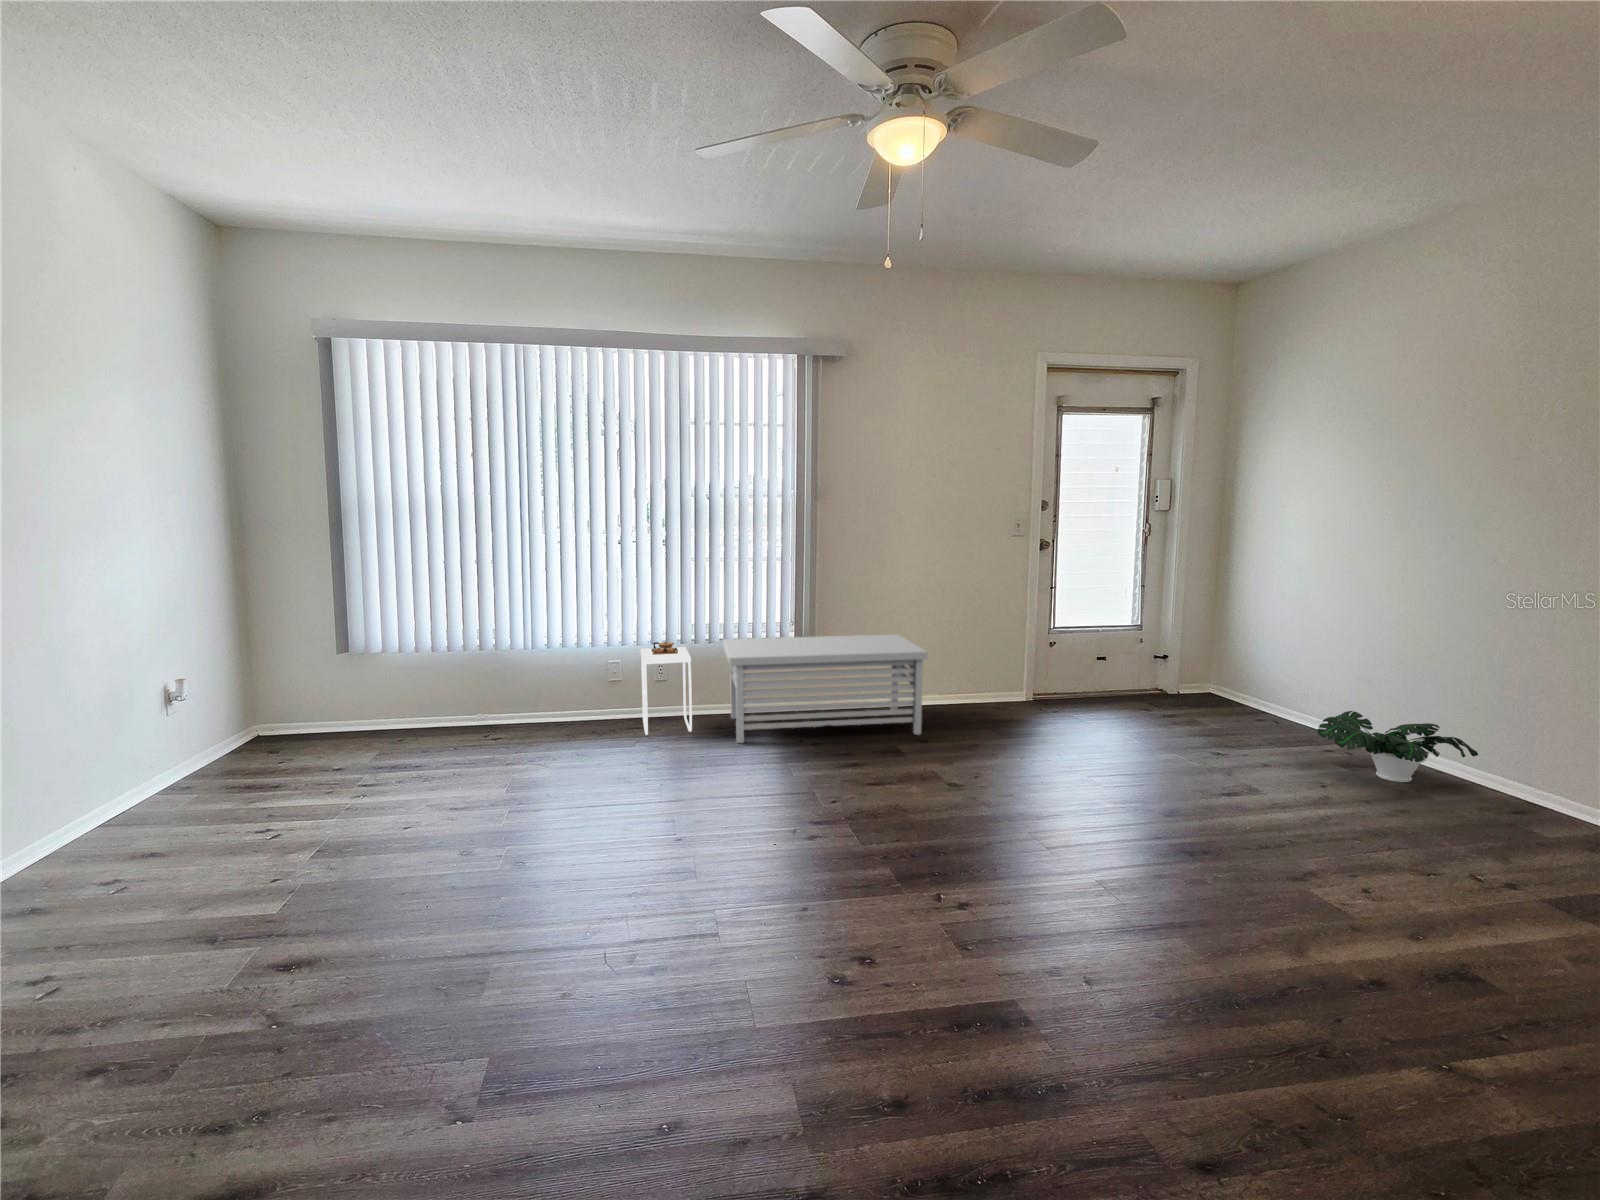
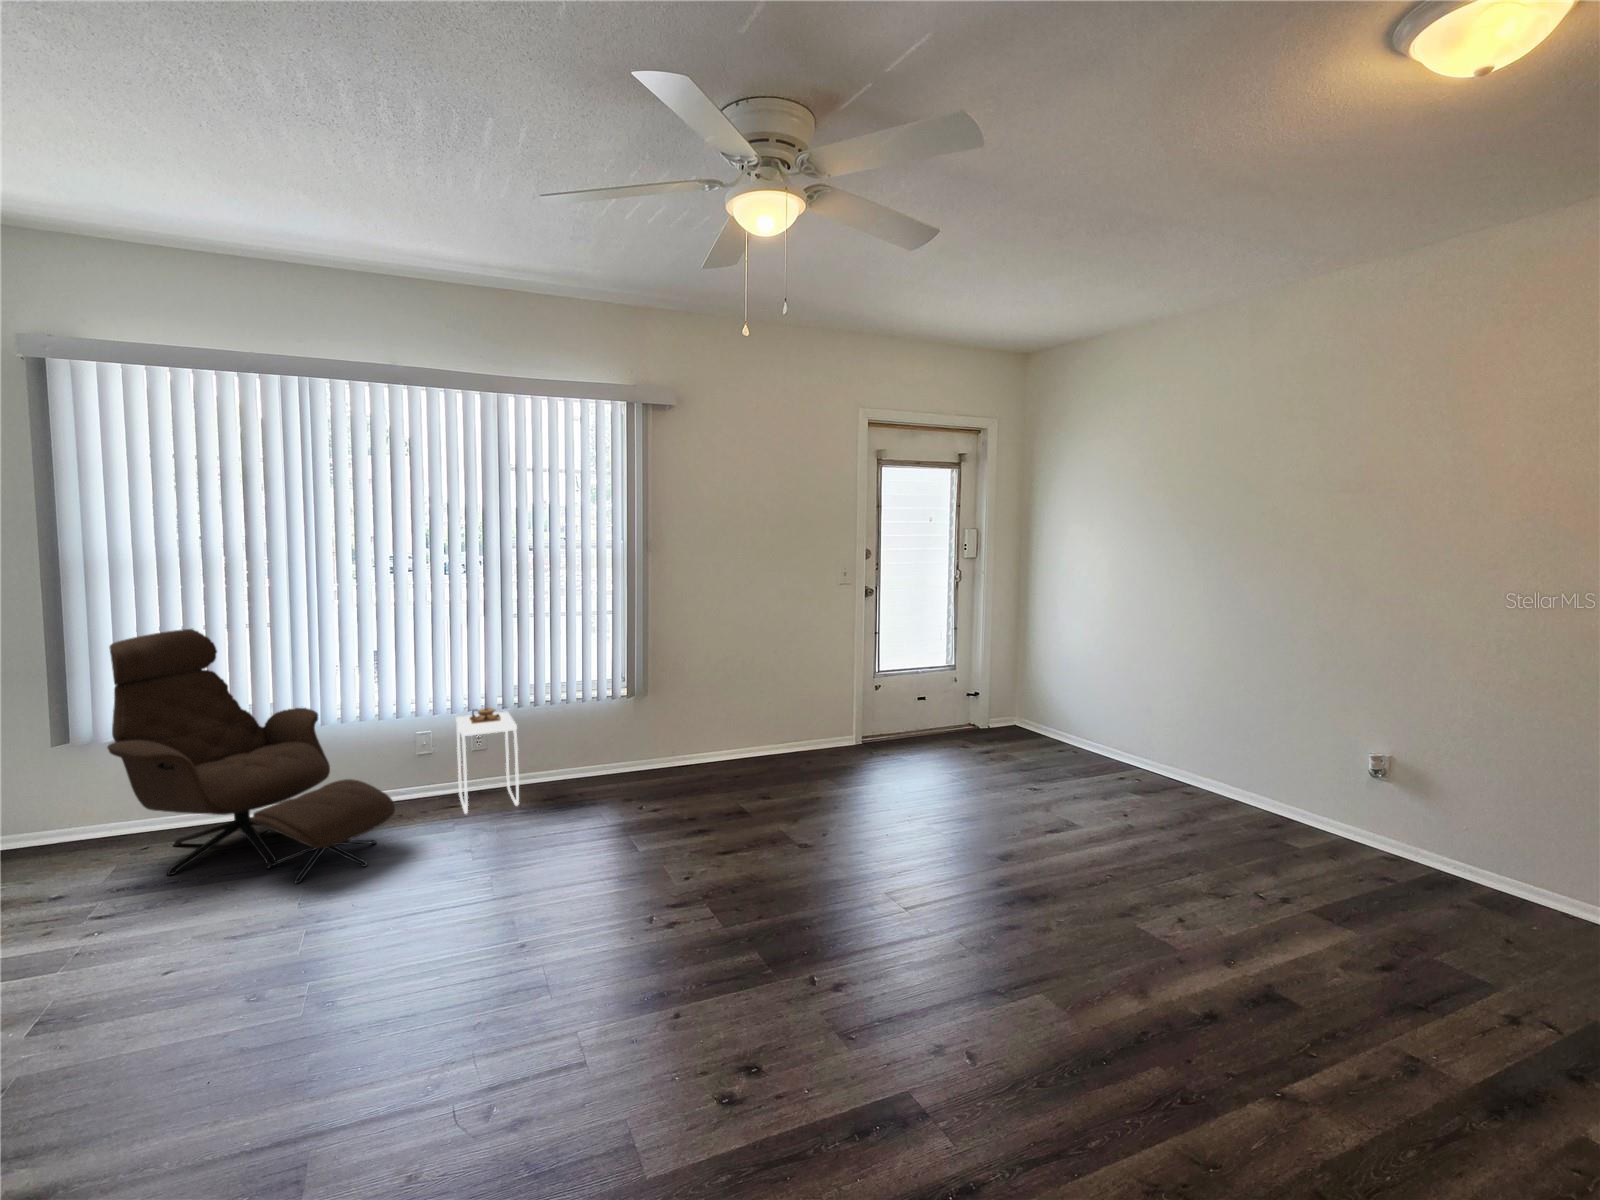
lounge chair: none [375,562,586,775] -> present [107,629,395,883]
storage bench: present [723,634,928,743] -> none [550,685,769,815]
potted plant: present [1317,711,1478,782] -> none [1116,740,1240,802]

